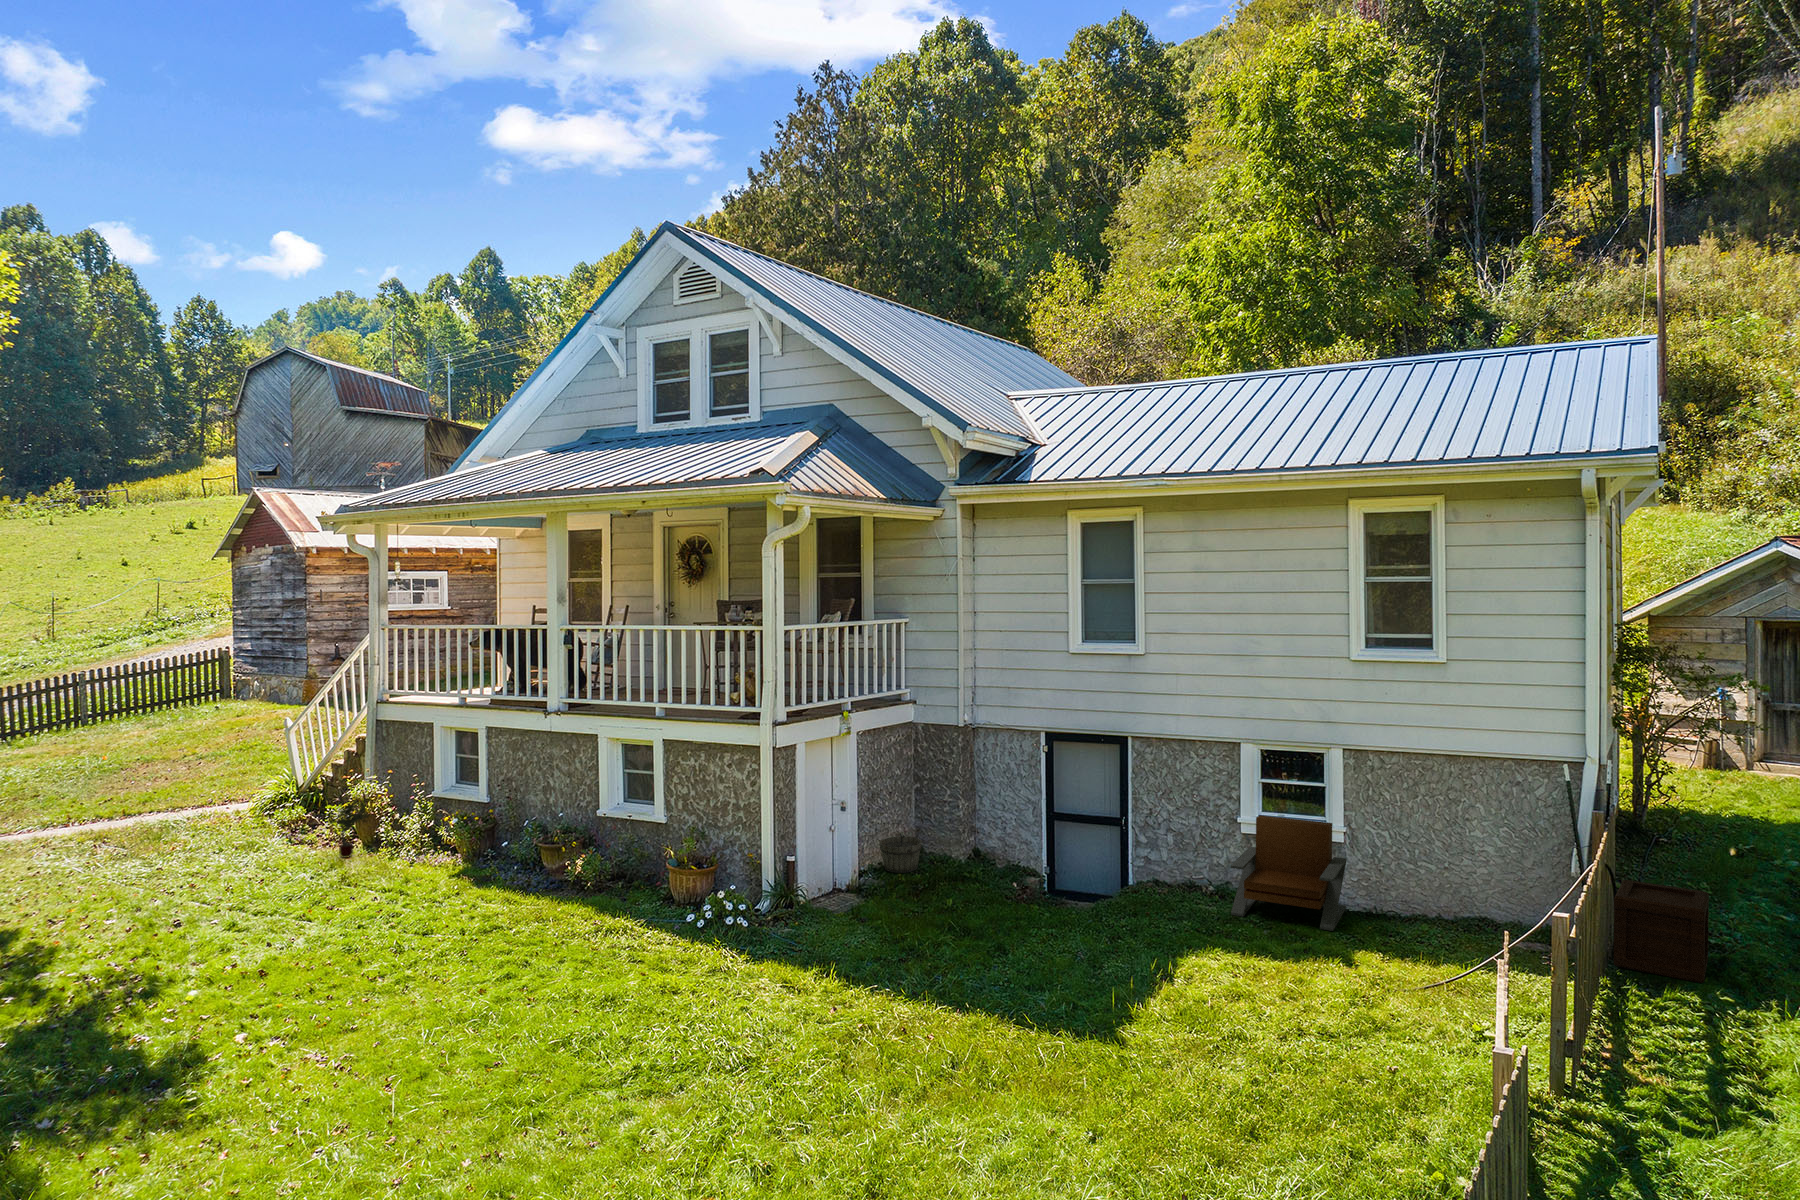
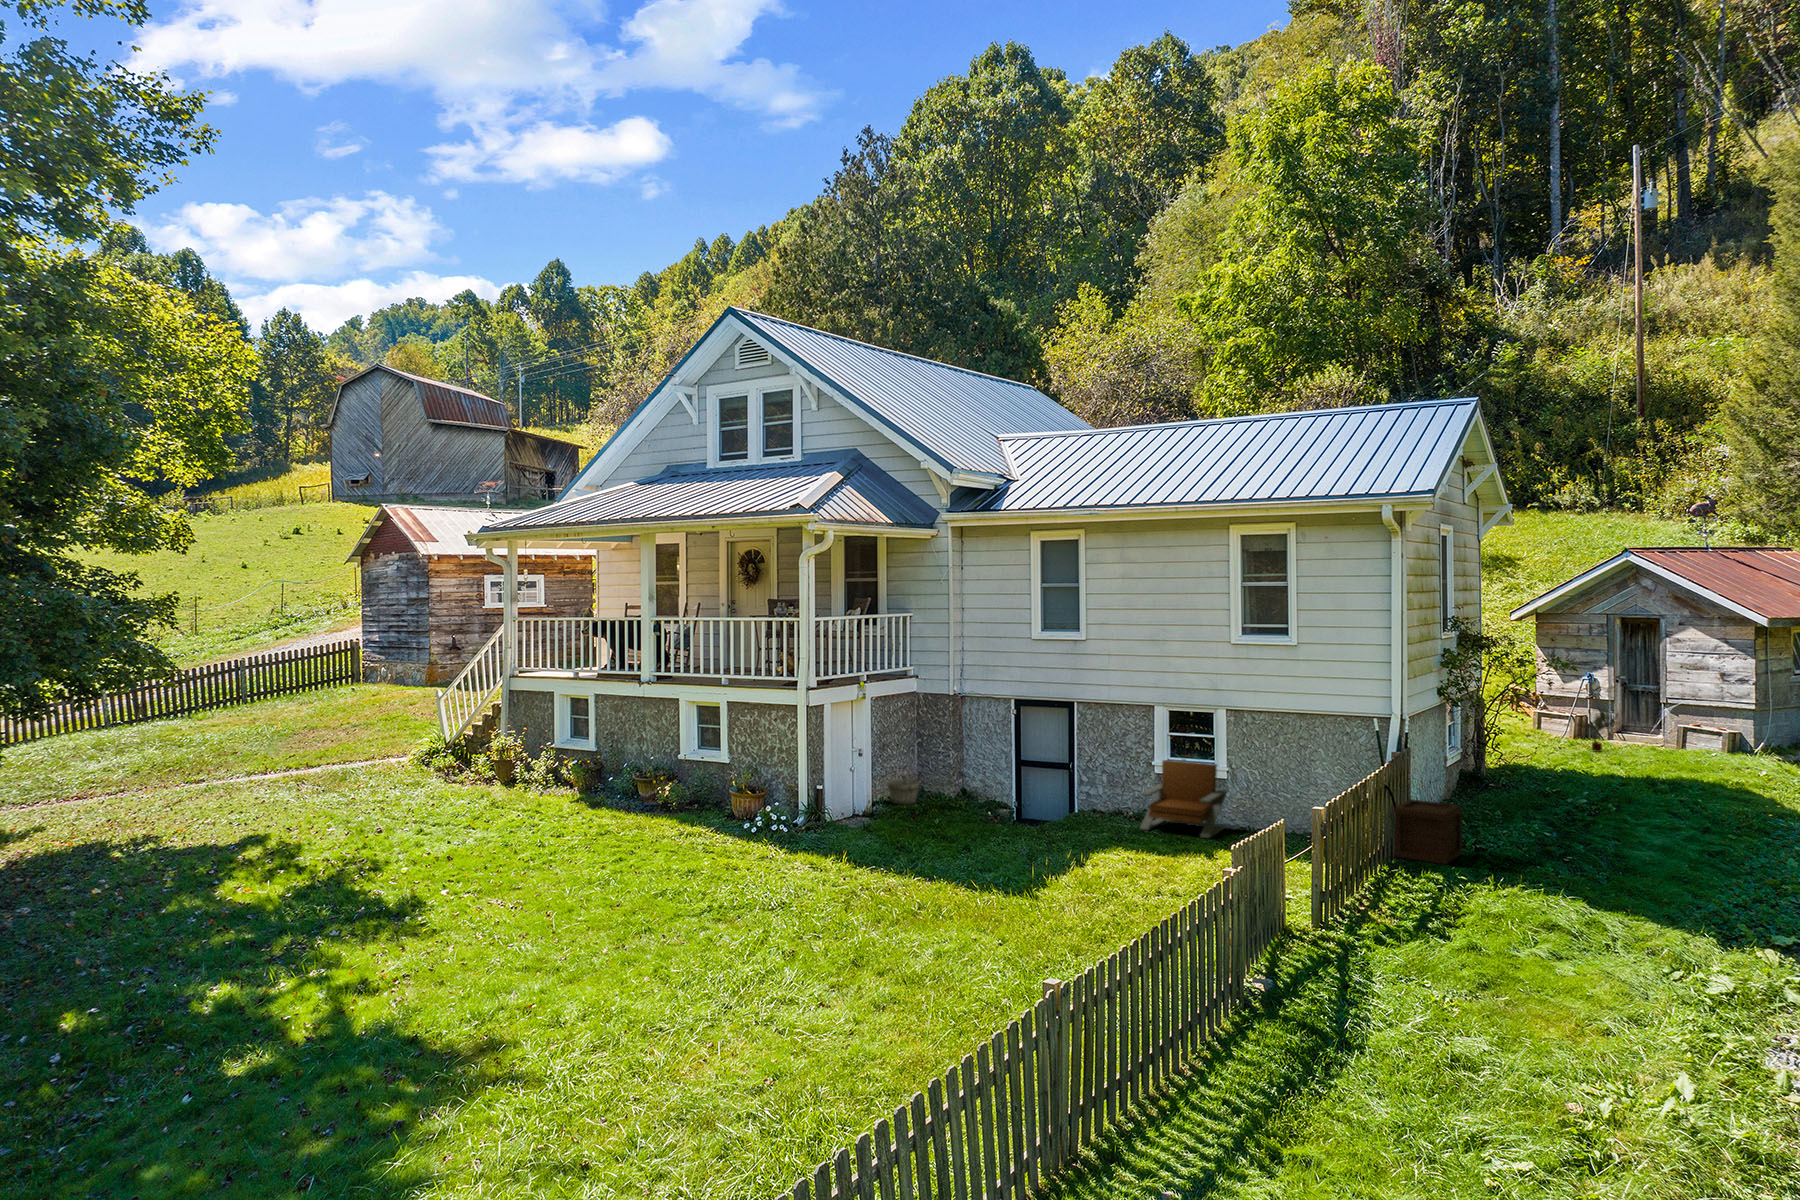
potted tree: present [327,793,369,858] -> present [1577,707,1618,752]

